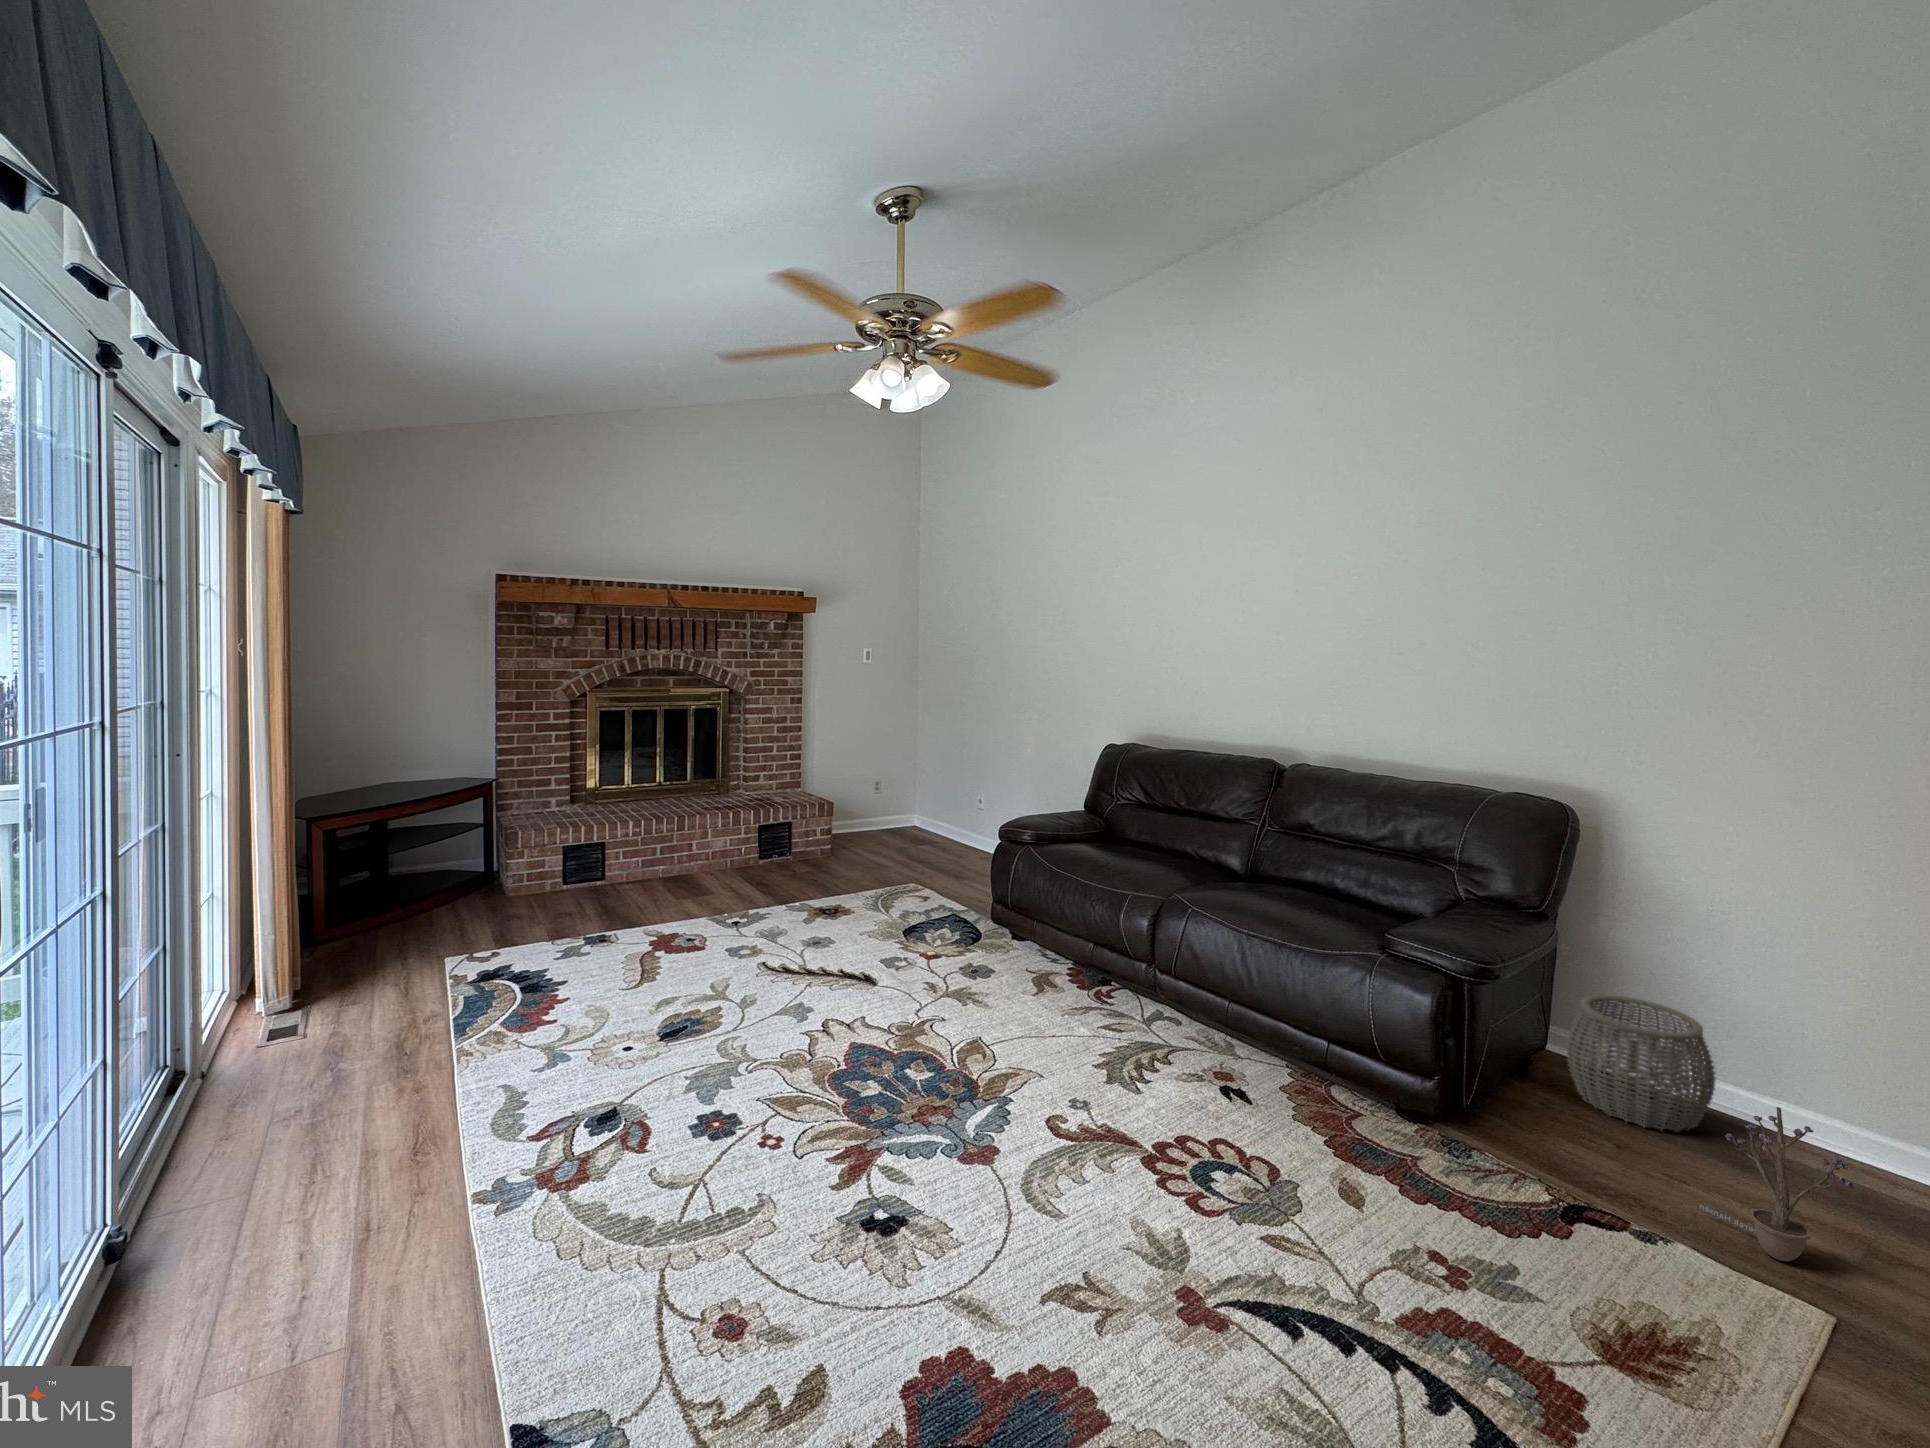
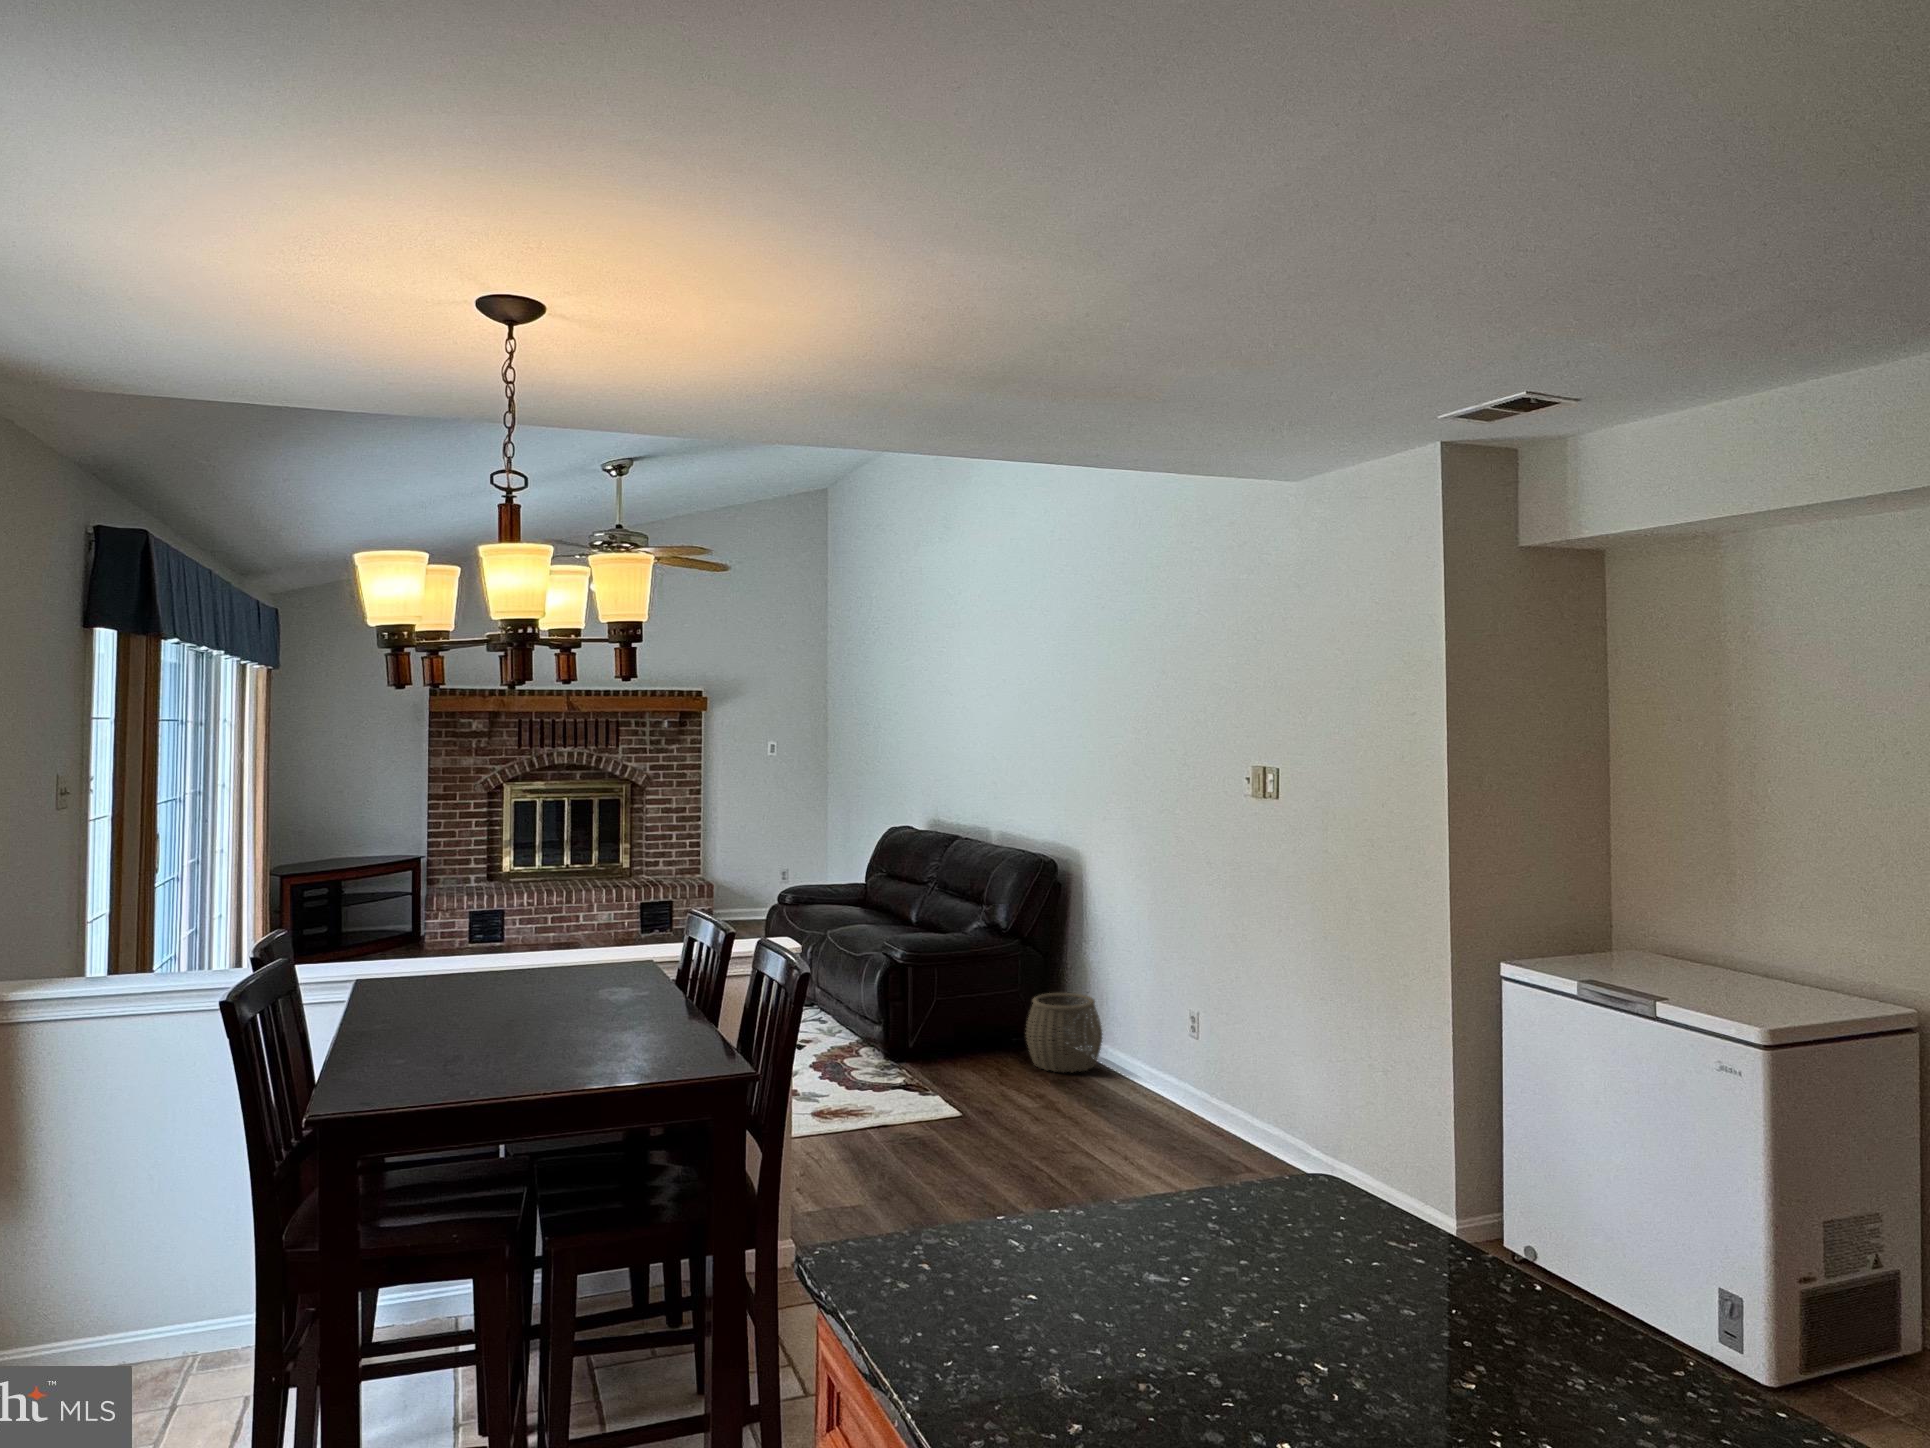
decorative plant: present [1700,1107,1853,1262] -> none [984,1017,1011,1105]

